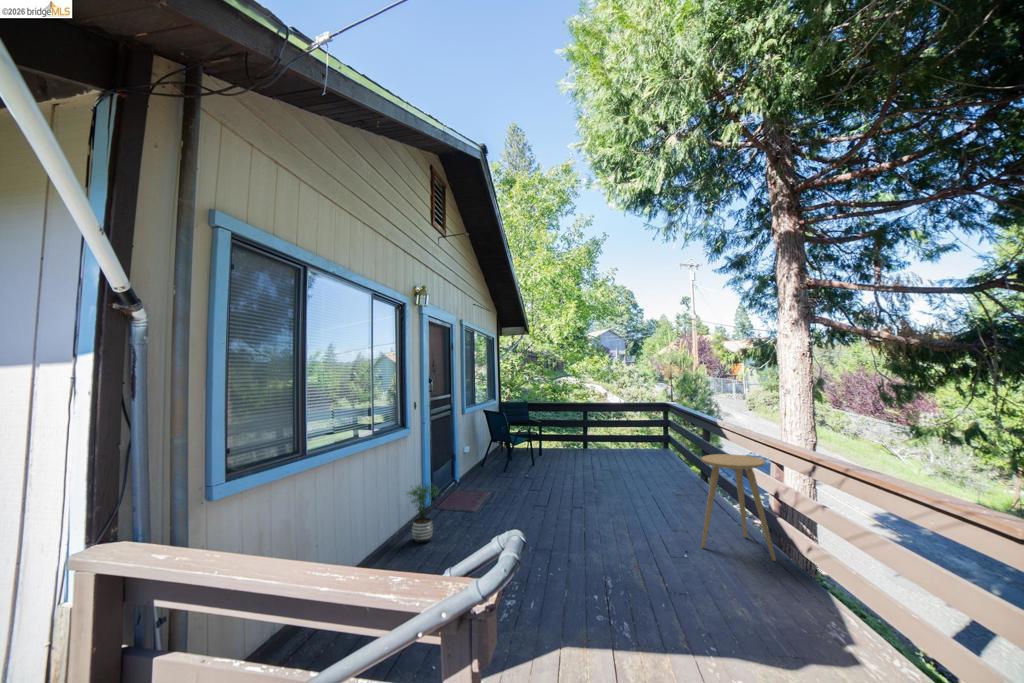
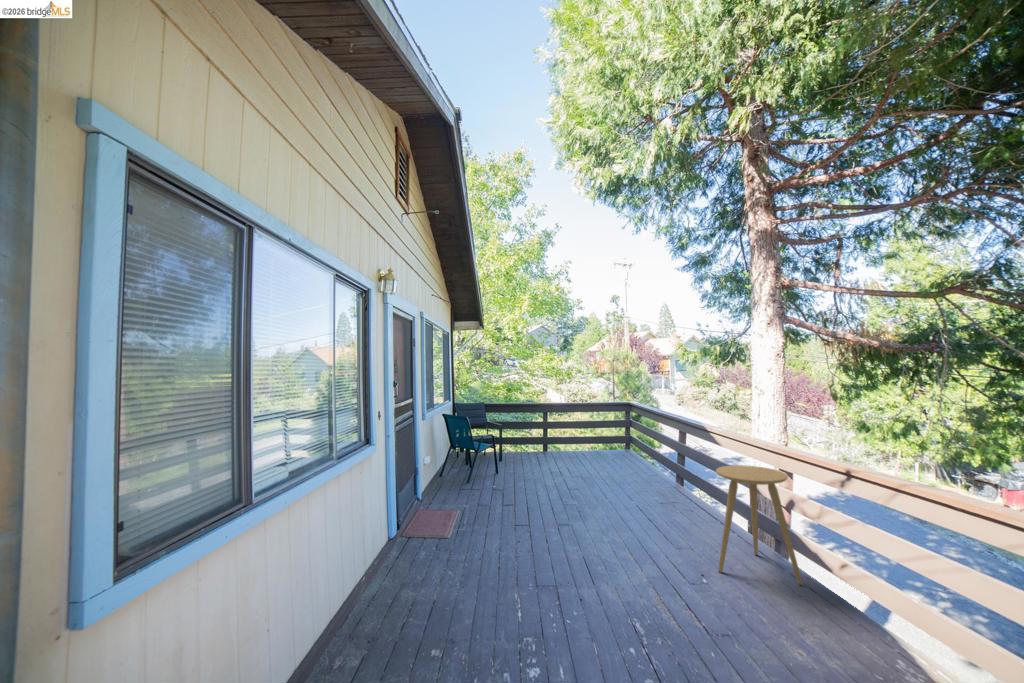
potted plant: present [408,483,438,543] -> none [368,511,422,590]

